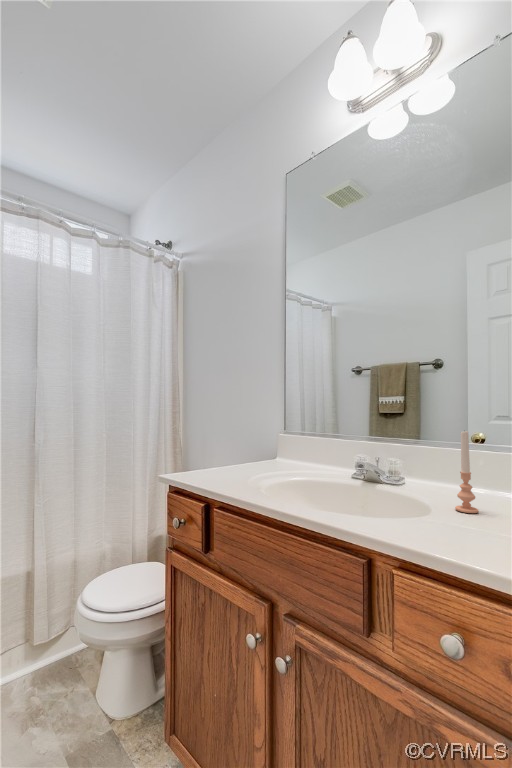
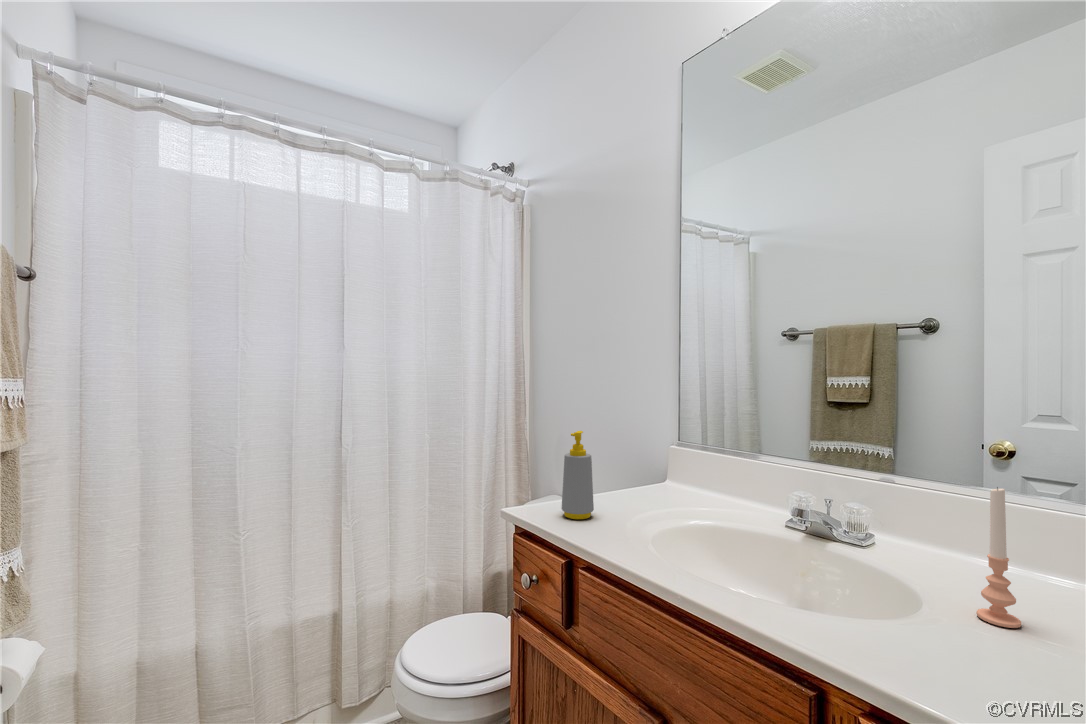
soap bottle: none [203,418,226,479] -> present [562,431,594,519]

